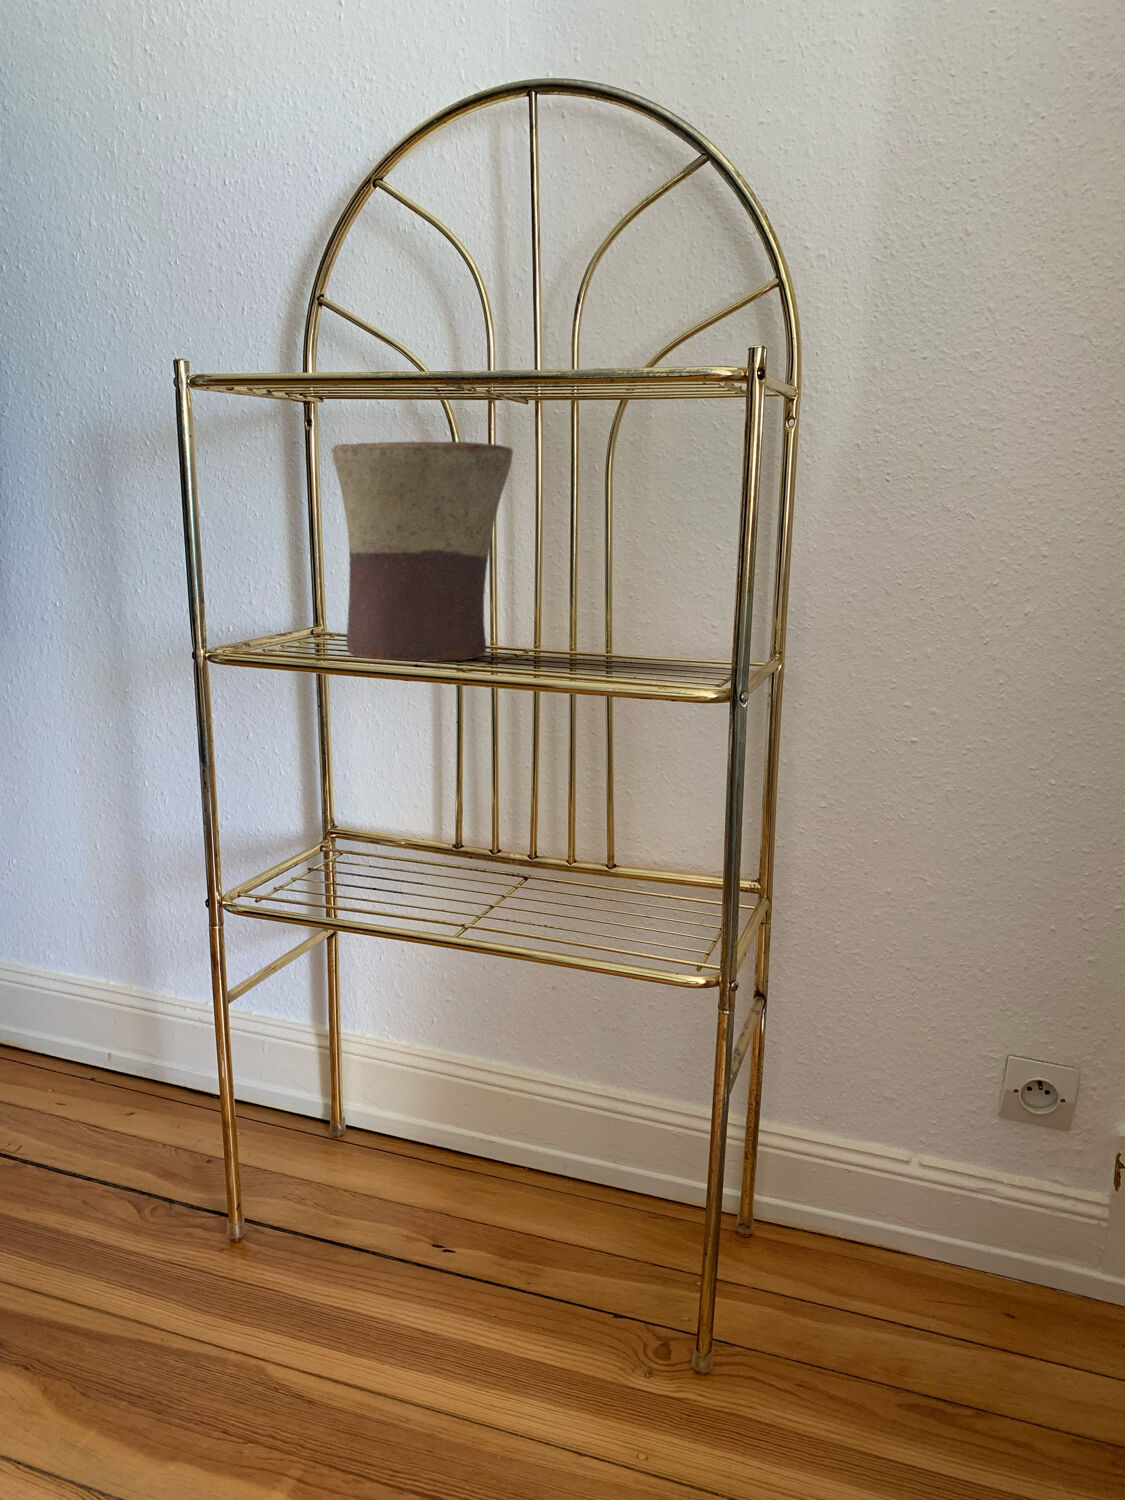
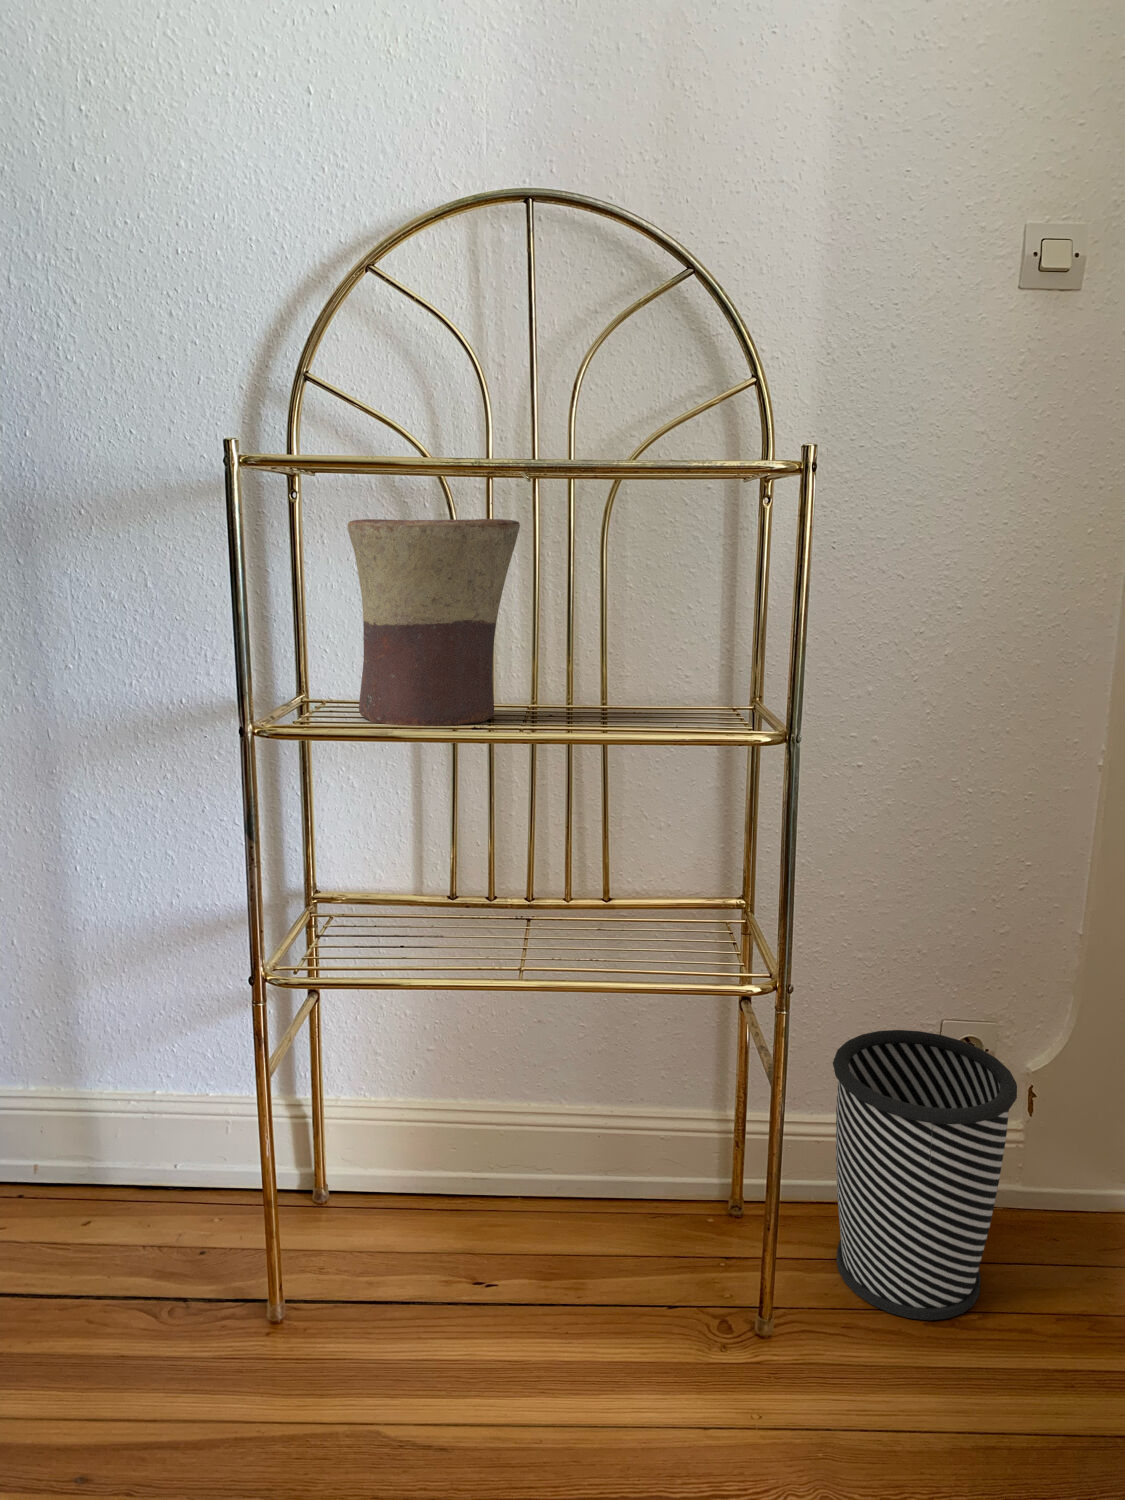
wastebasket: none [824,1057,1045,1407] -> present [833,1030,1017,1320]

